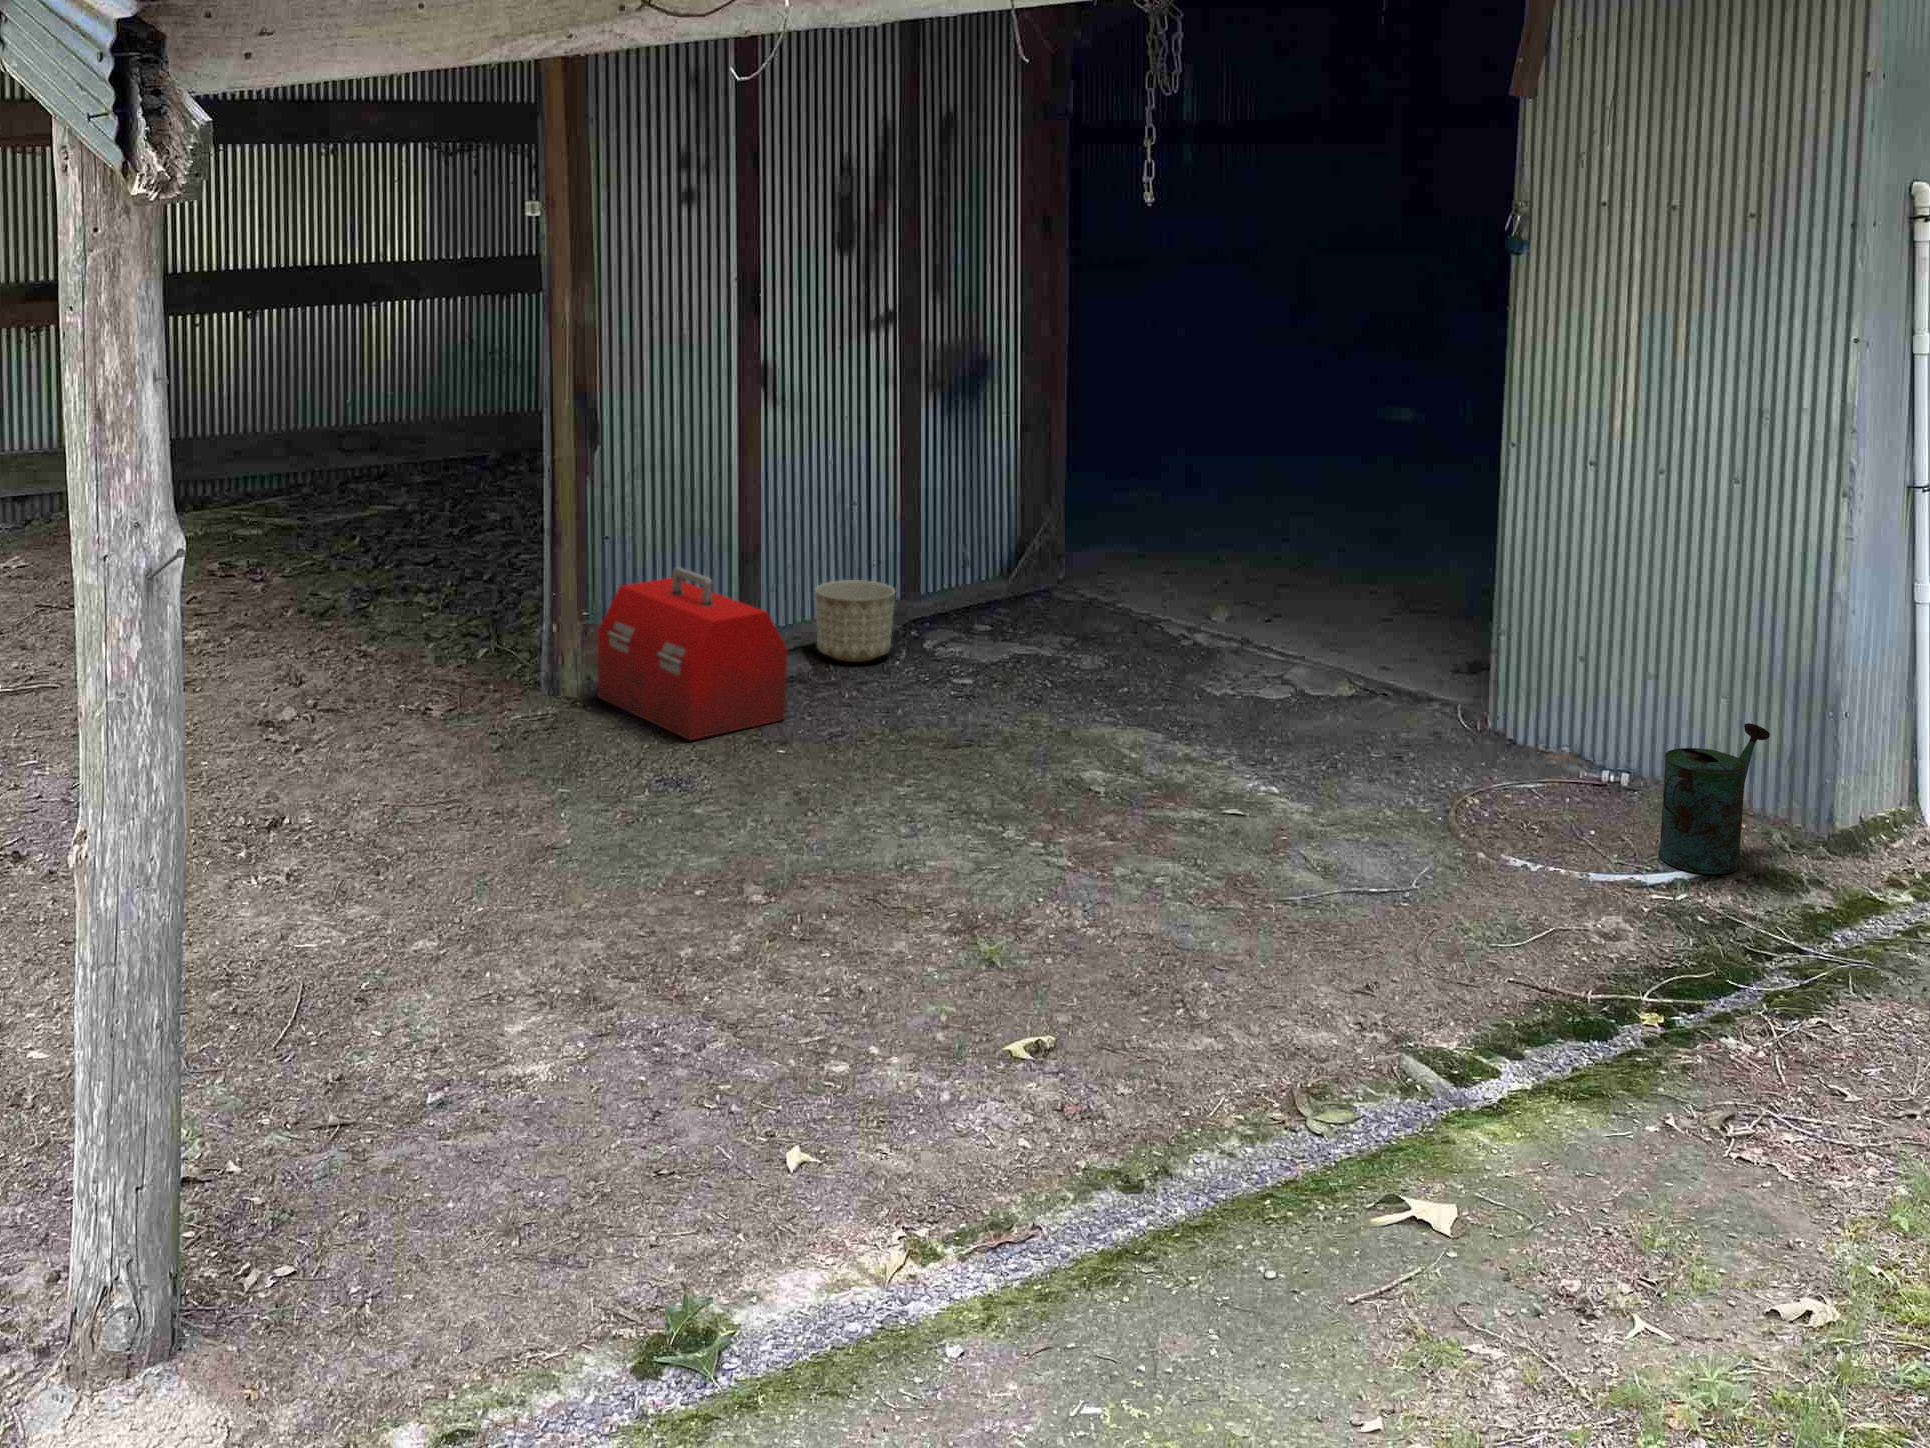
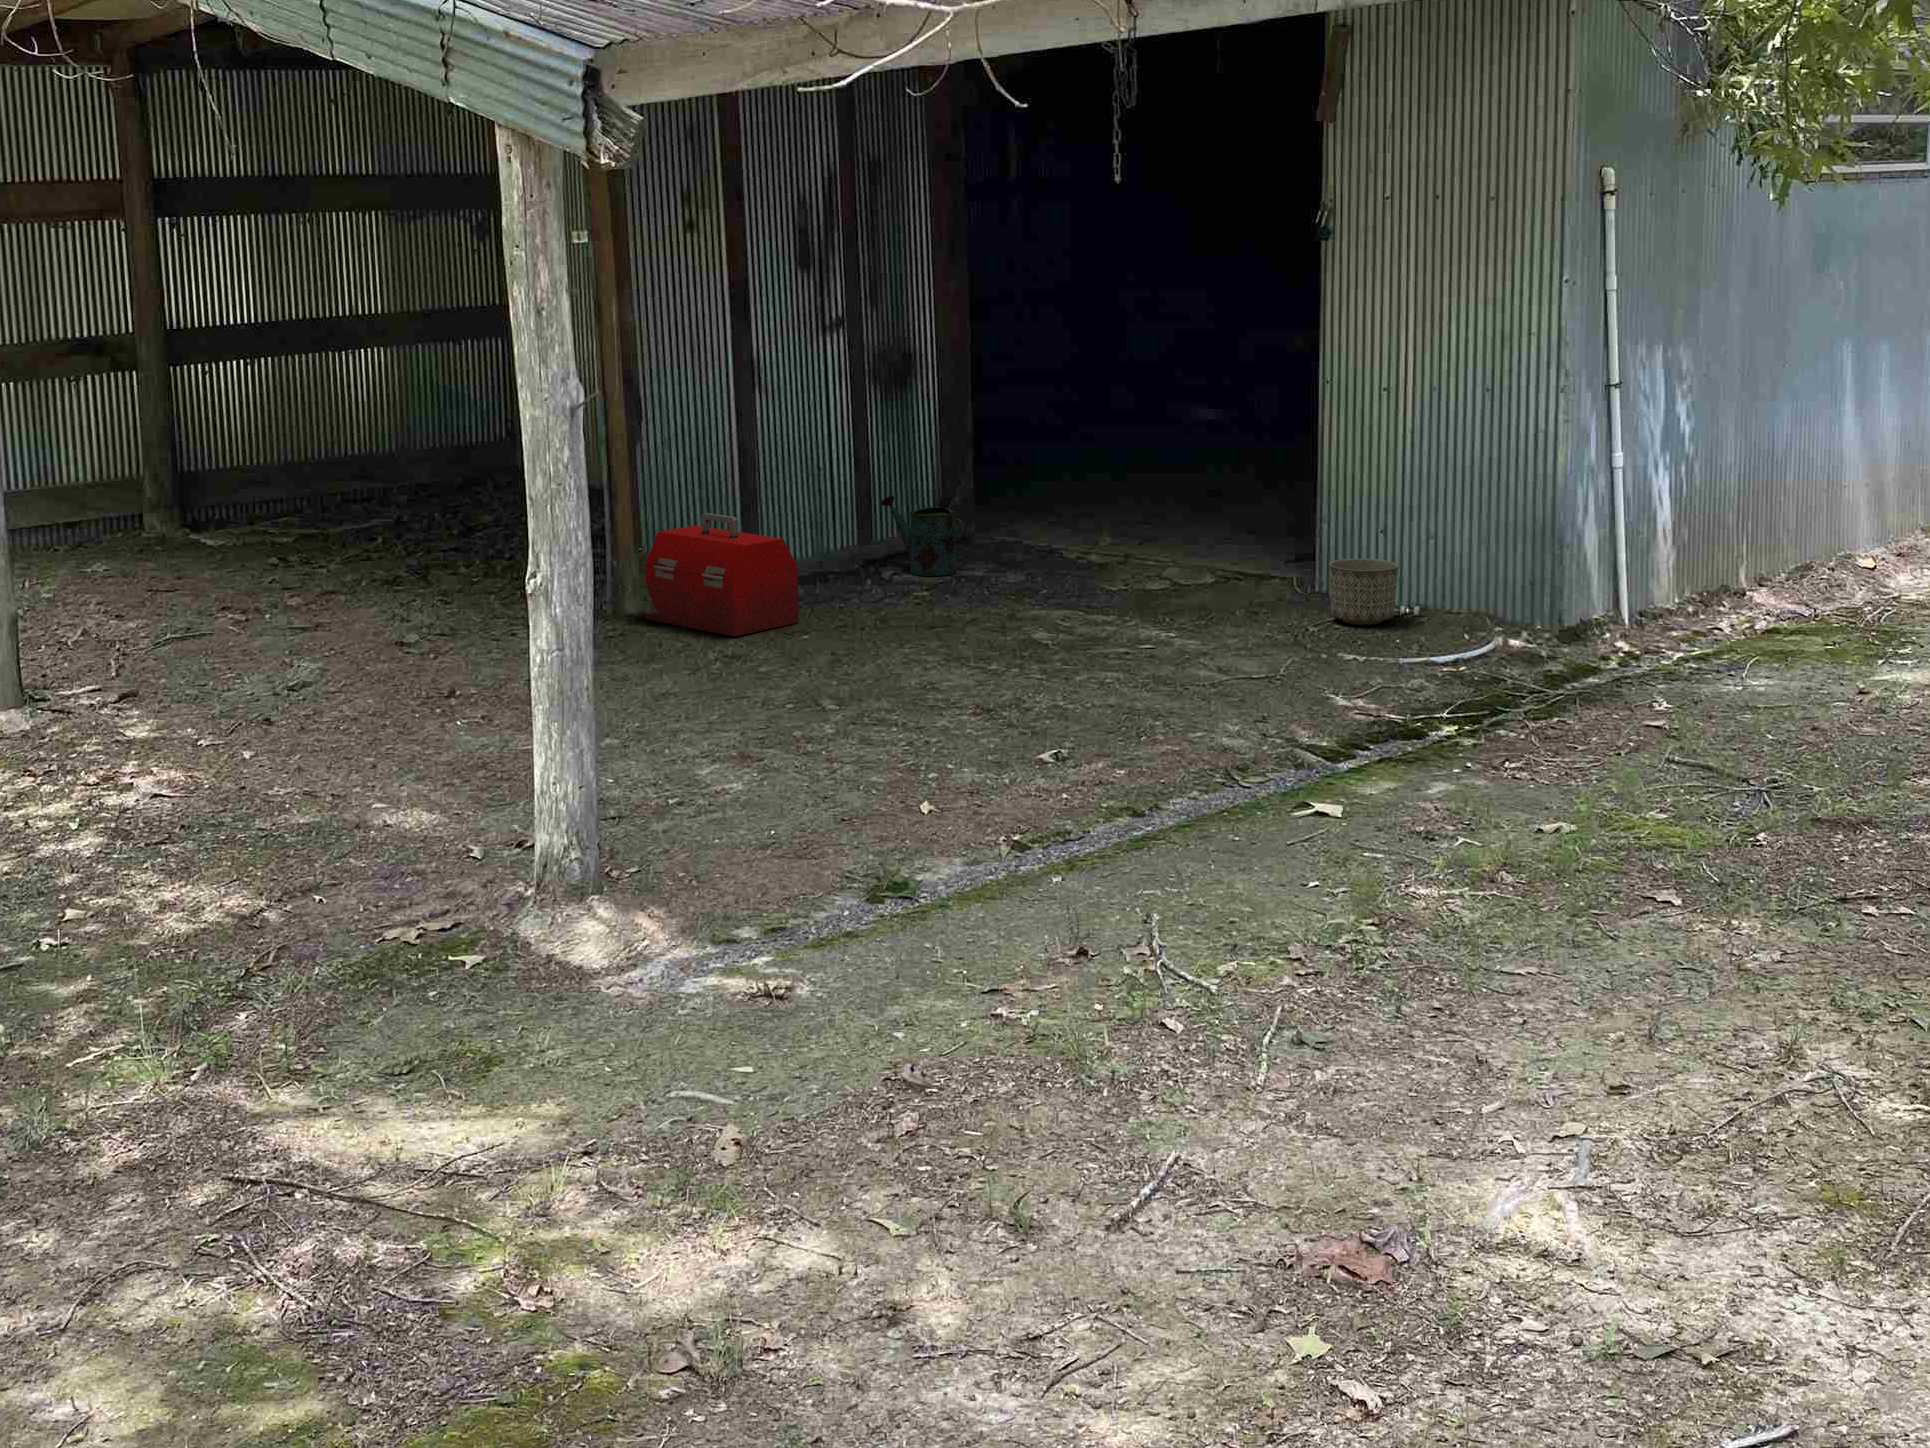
planter: present [815,580,896,662] -> present [1329,559,1398,625]
watering can: present [1658,723,1770,874] -> present [881,495,966,576]

